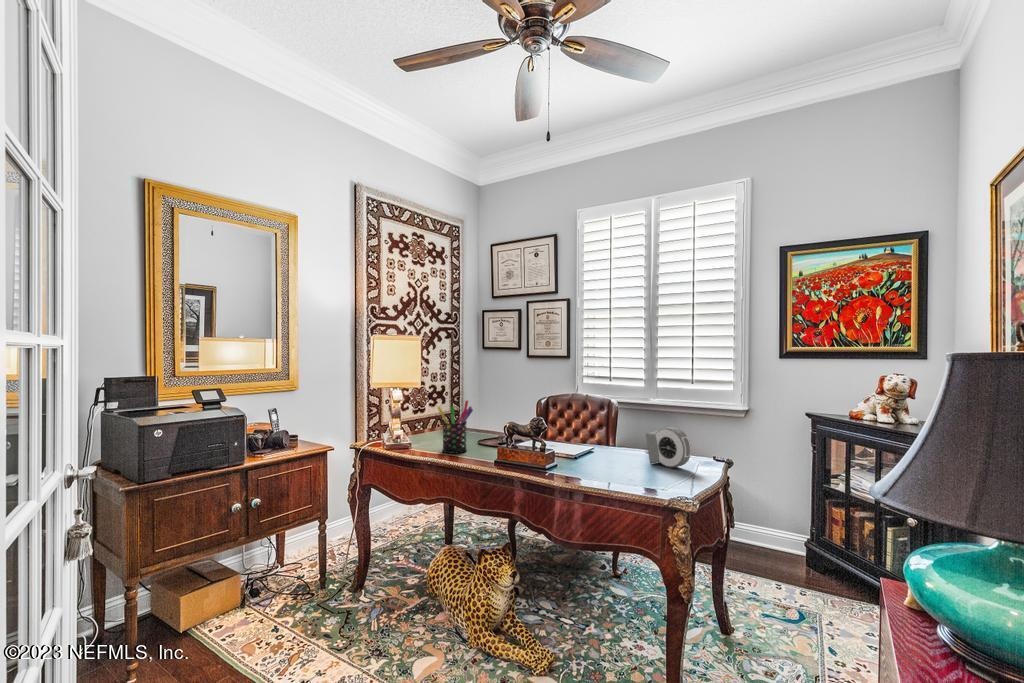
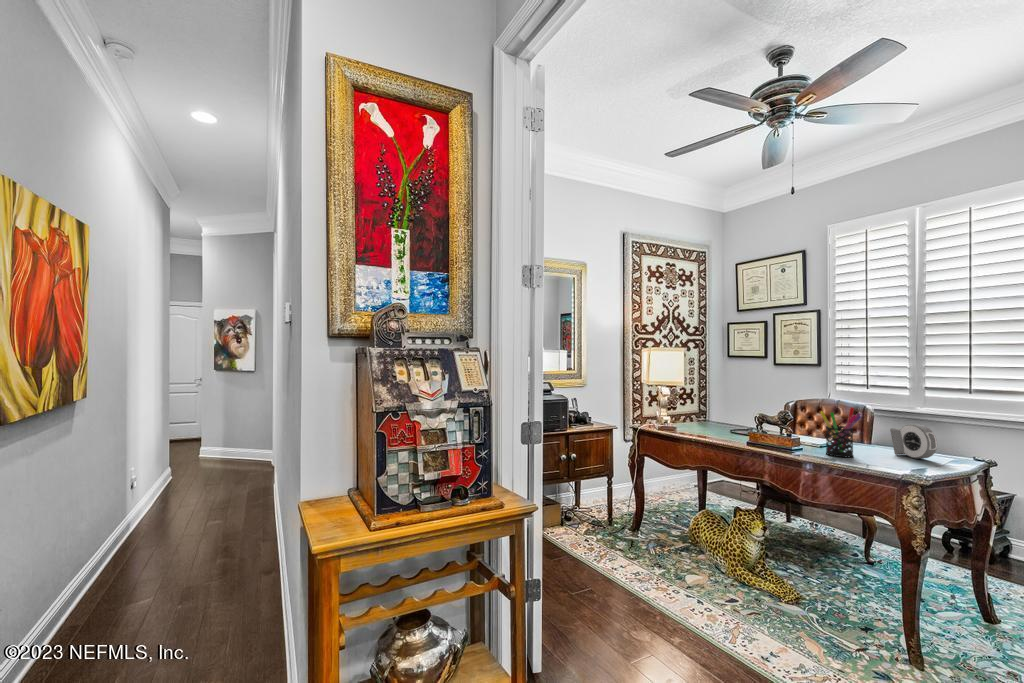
pen holder: present [438,400,473,454] -> present [820,407,861,457]

